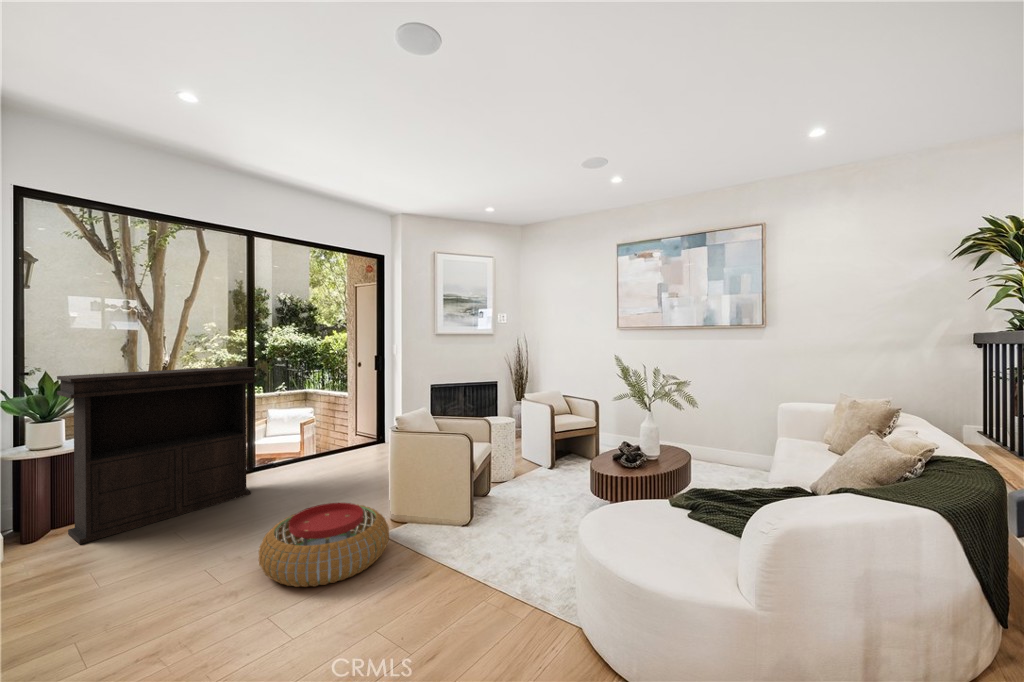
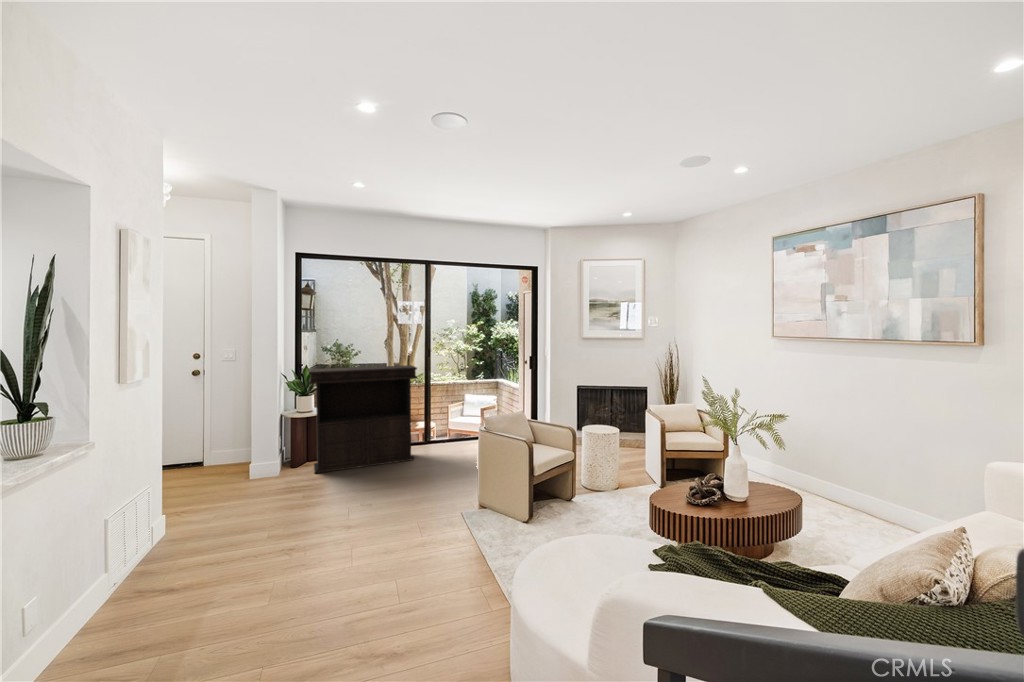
pouf: present [259,503,389,587] -> none [374,477,464,534]

